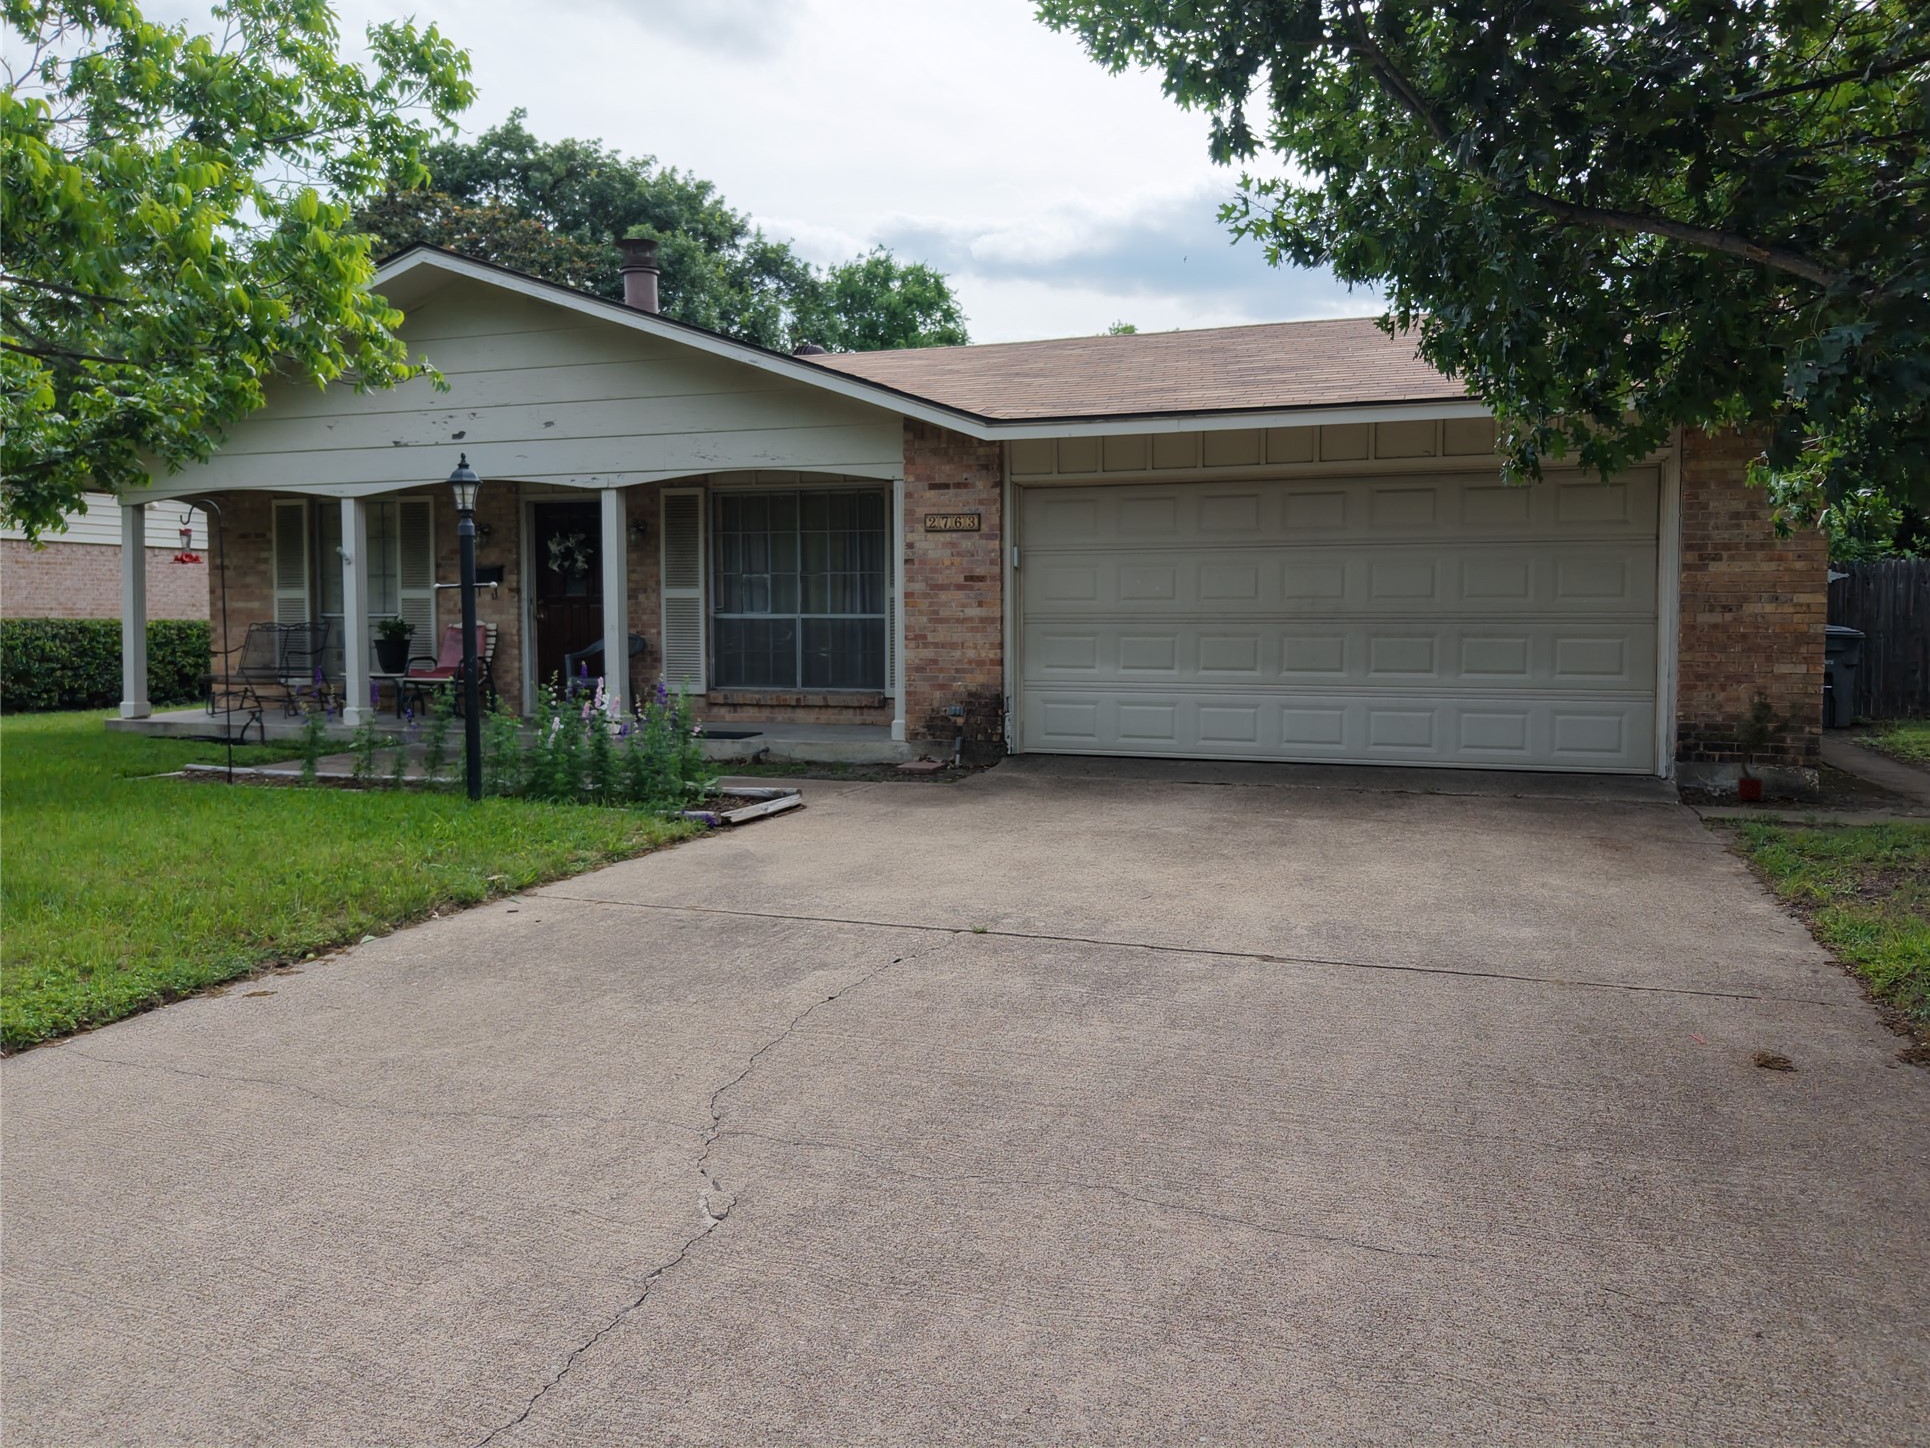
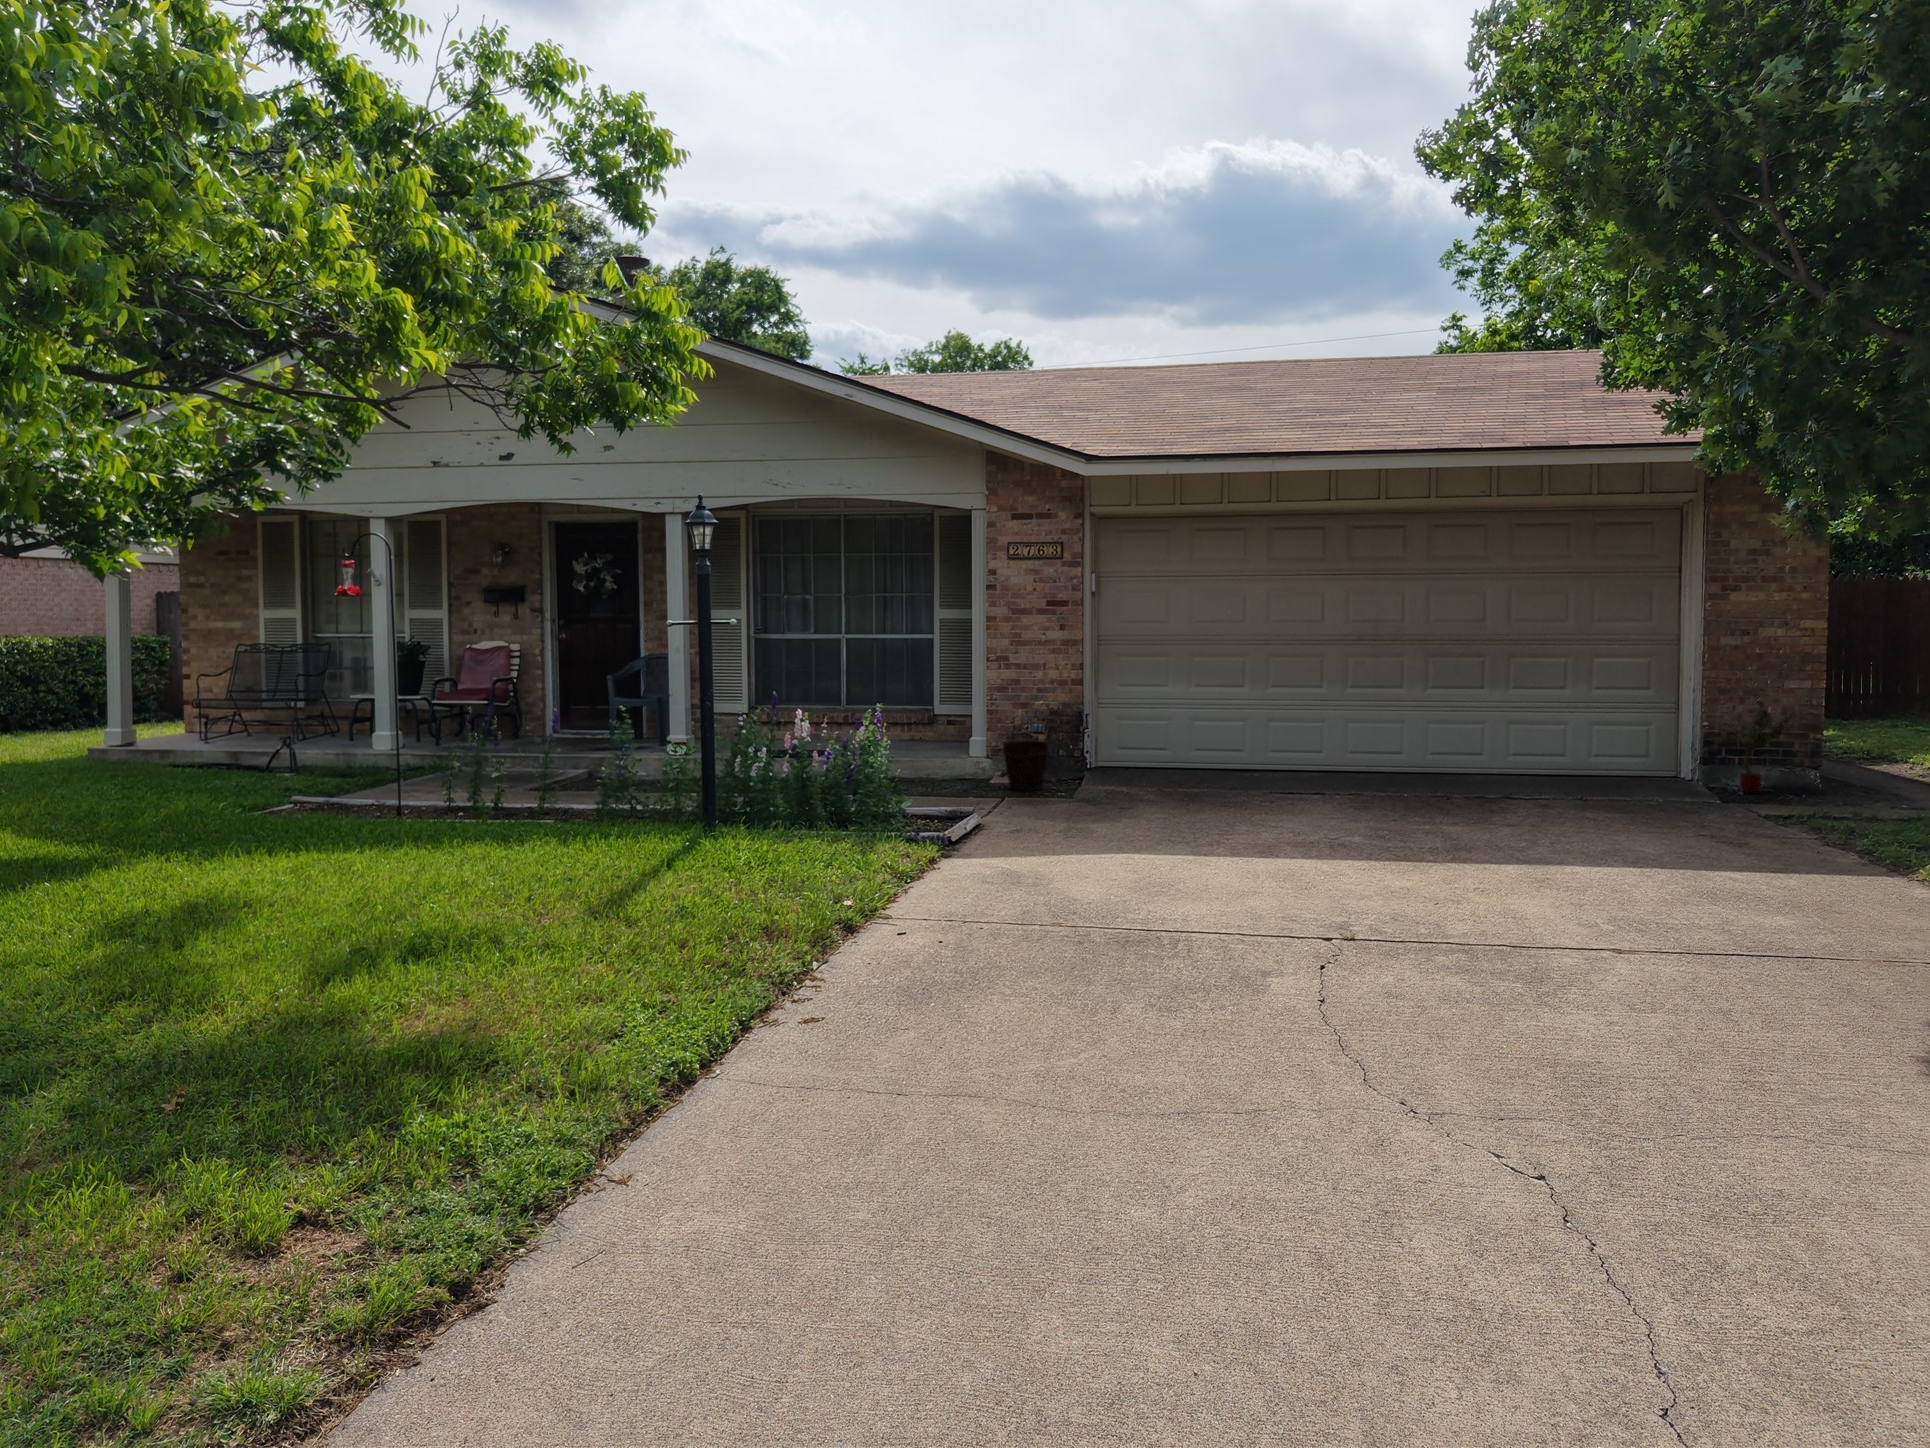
bucket: none [911,723,960,777] -> present [1003,740,1048,791]

